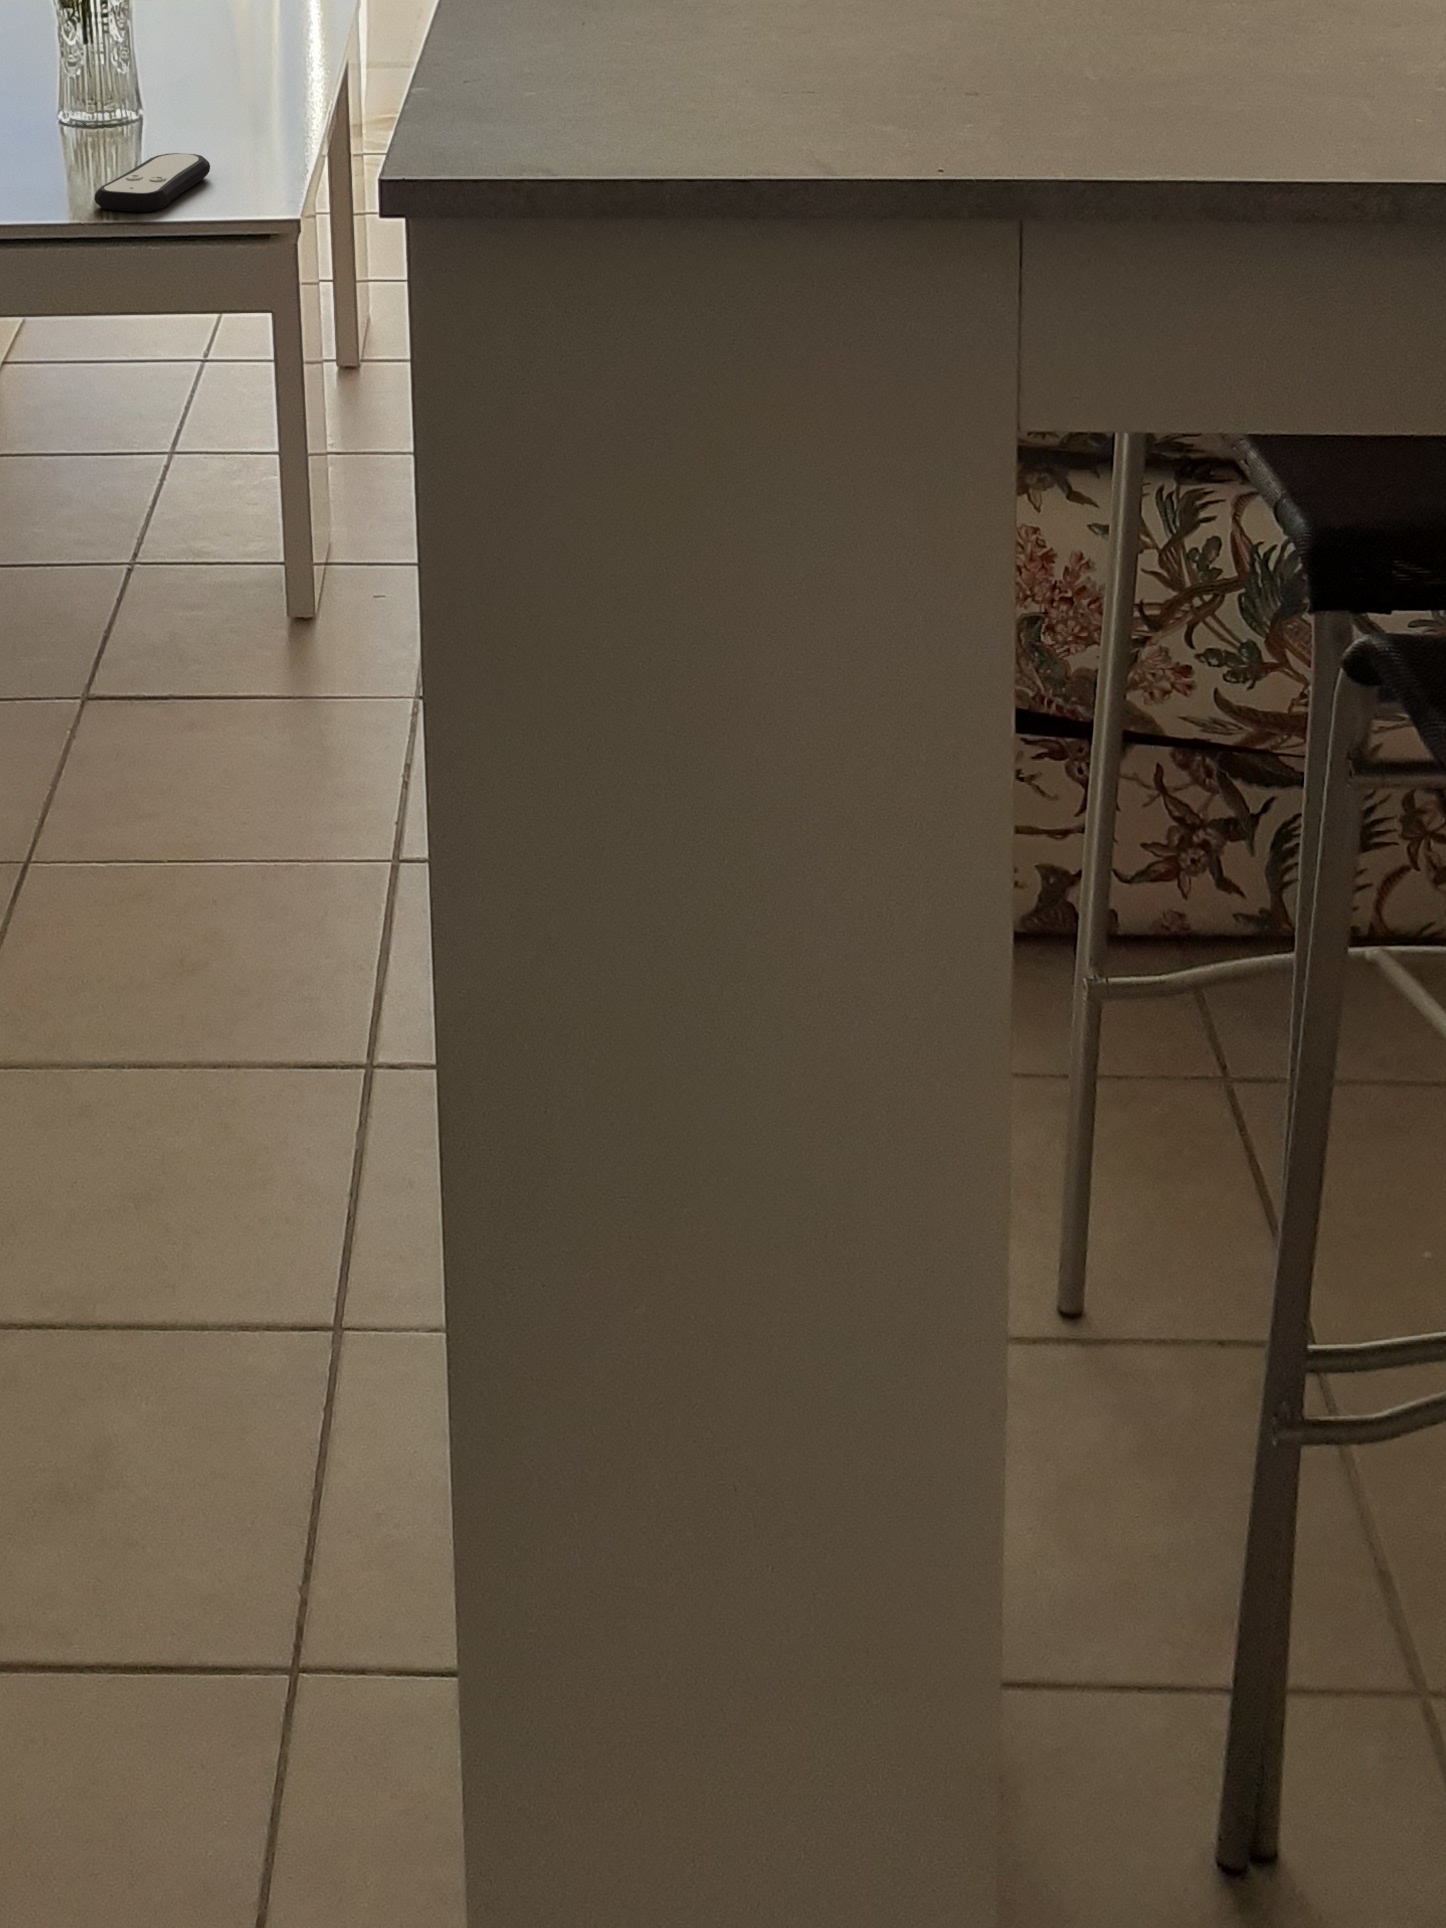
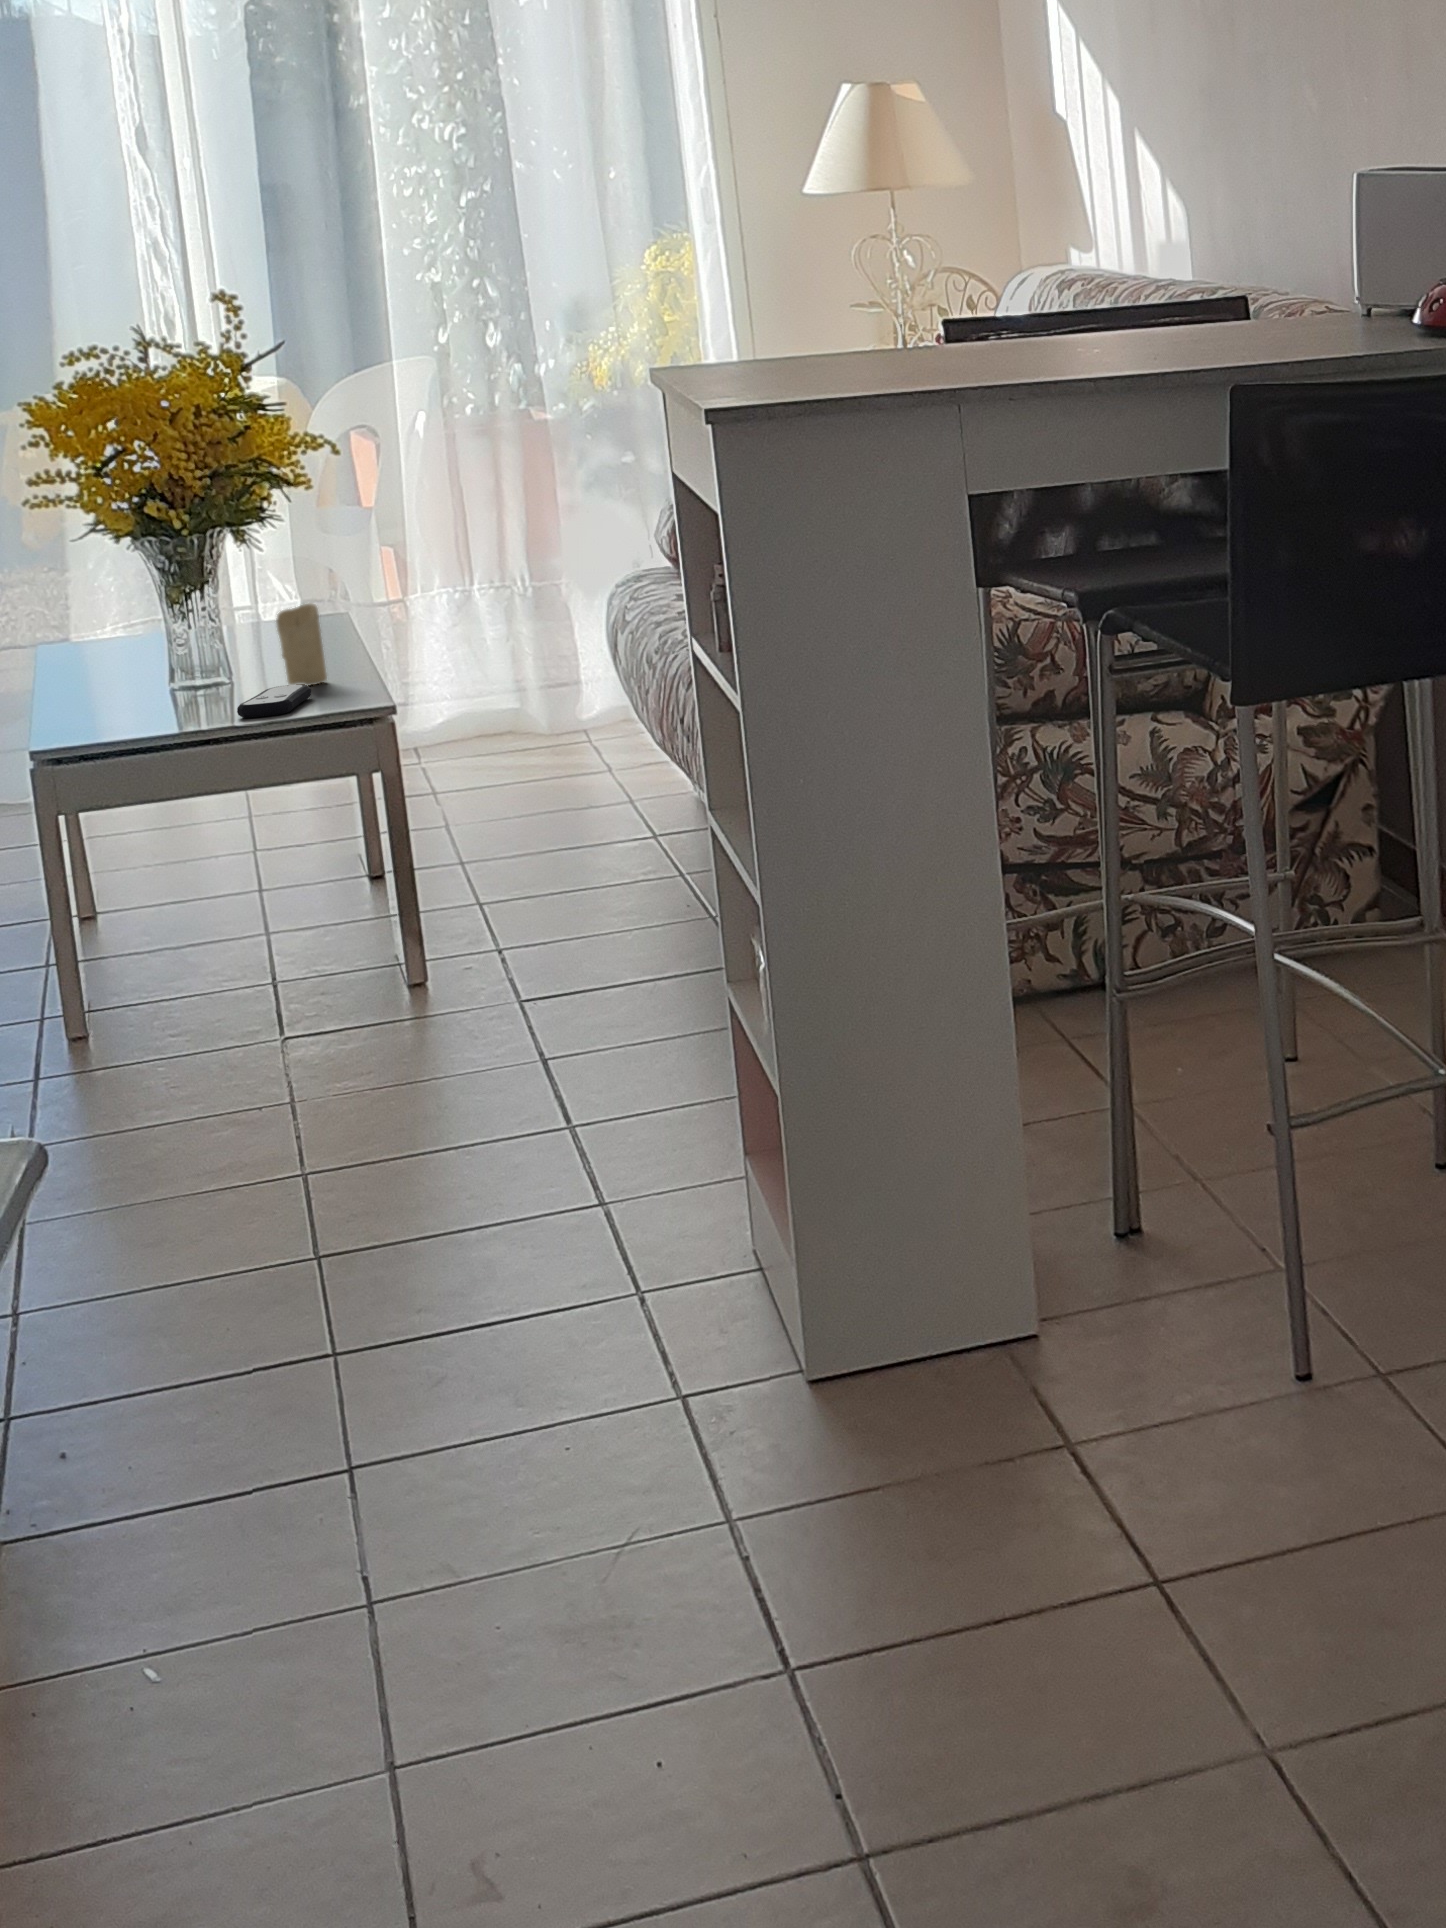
candle: none [192,25,252,145] -> present [276,603,327,685]

